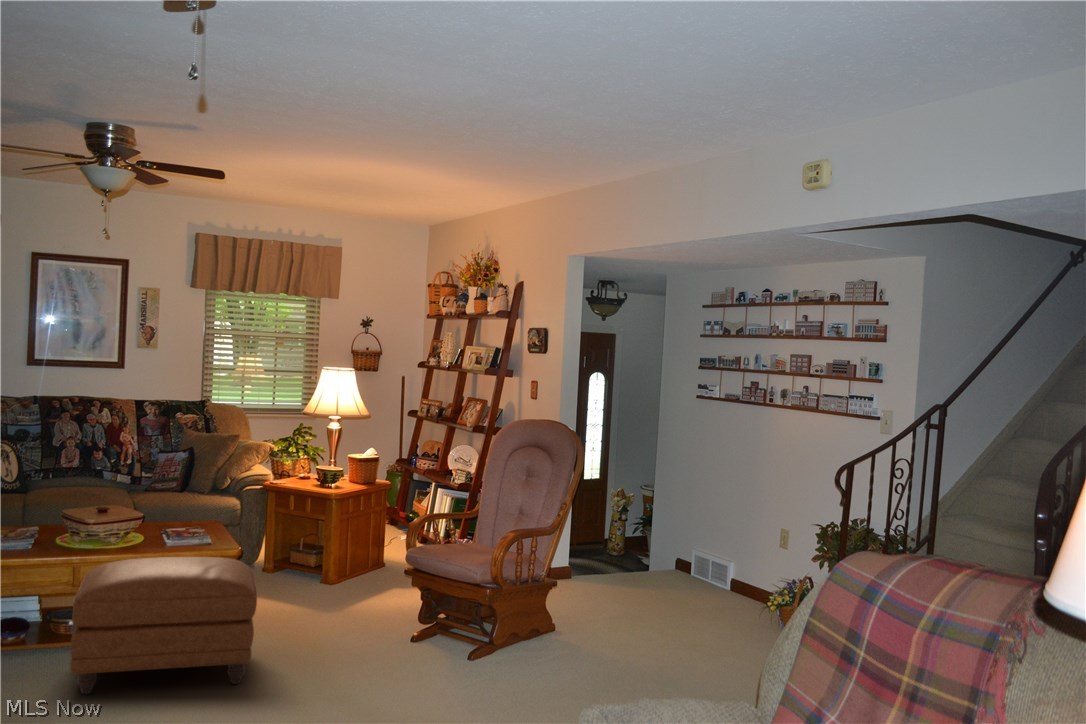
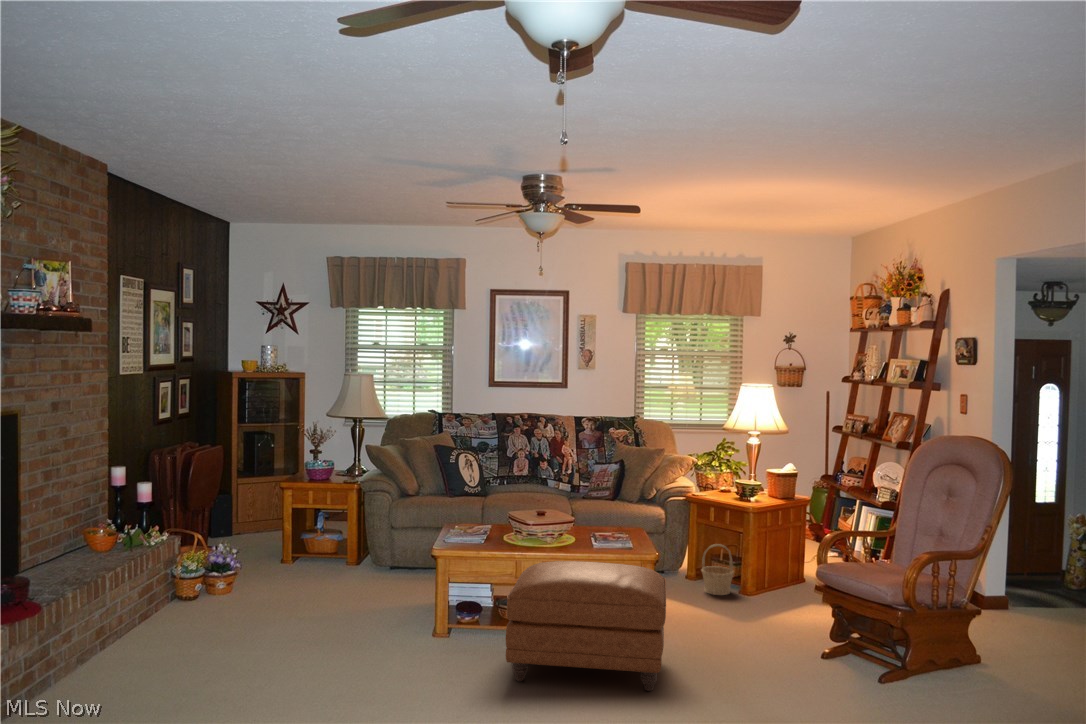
basket: none [280,533,315,585] -> present [701,544,734,595]

